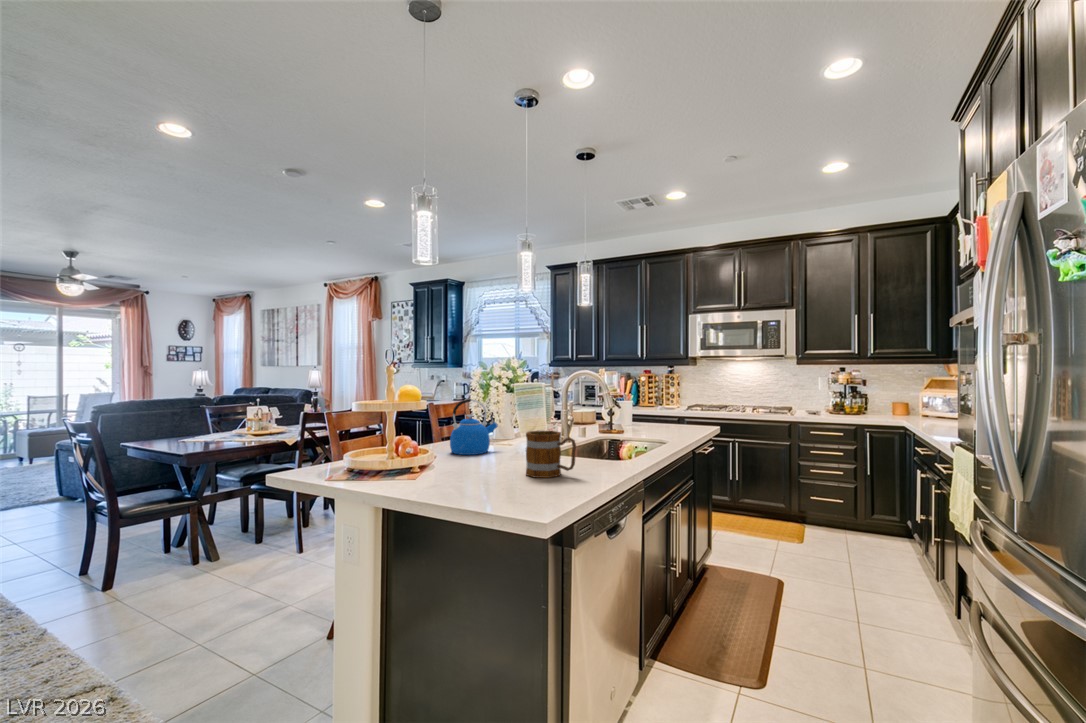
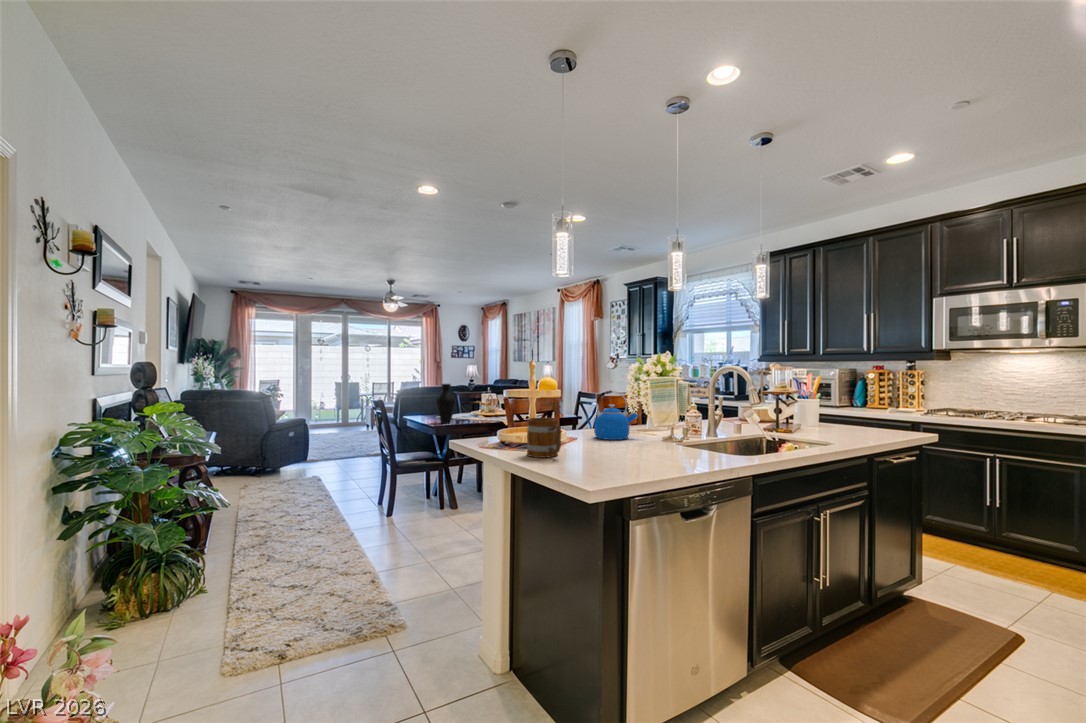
vase: none [186,396,218,450] -> present [436,384,456,424]
mug: present [526,431,576,478] -> present [527,418,561,458]

